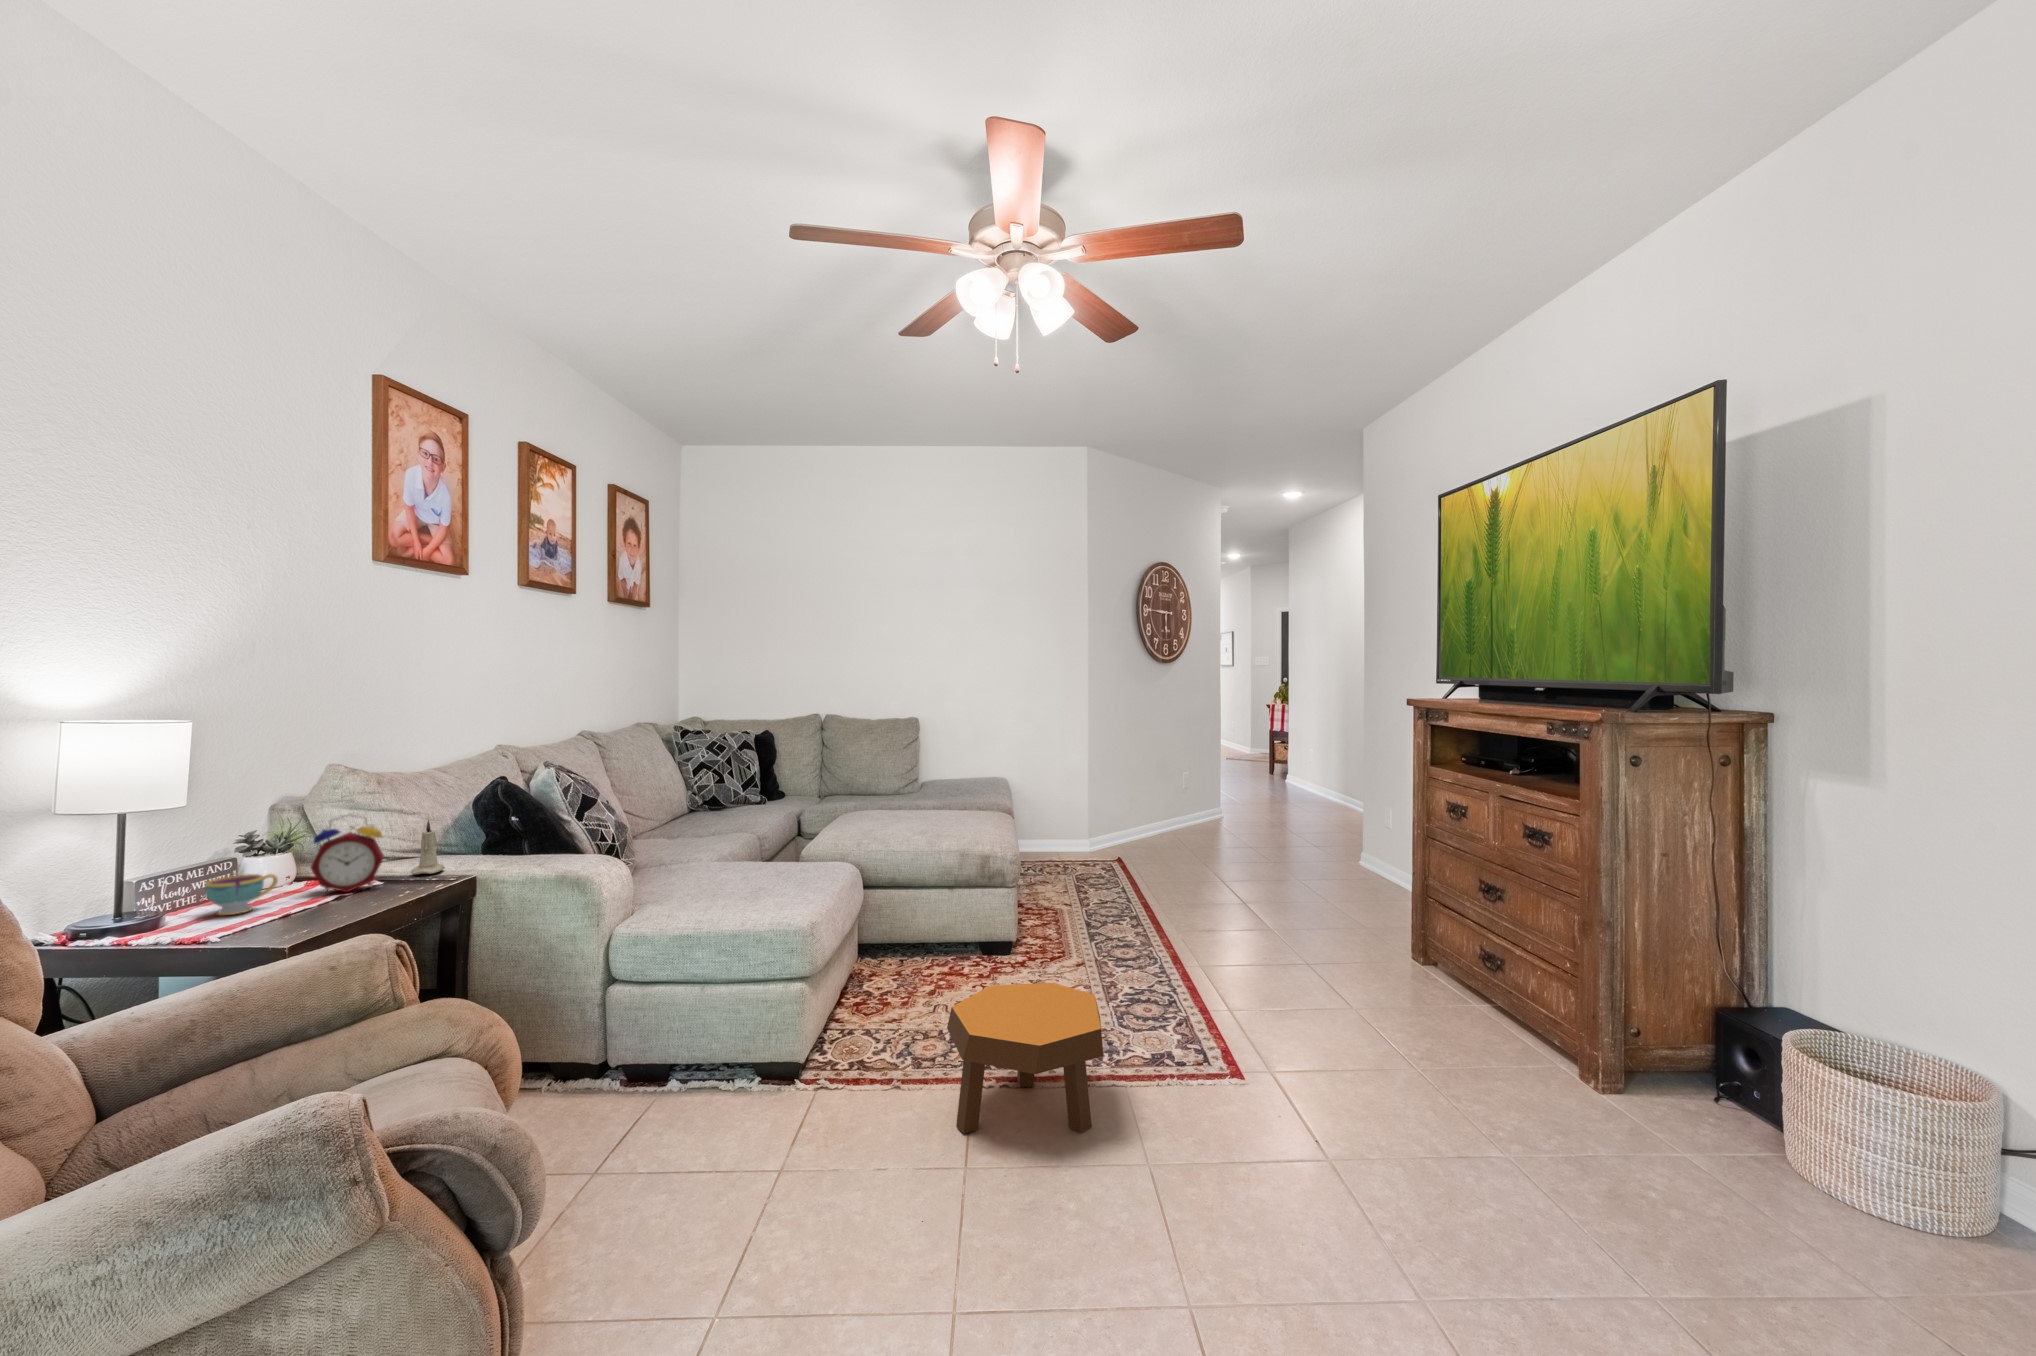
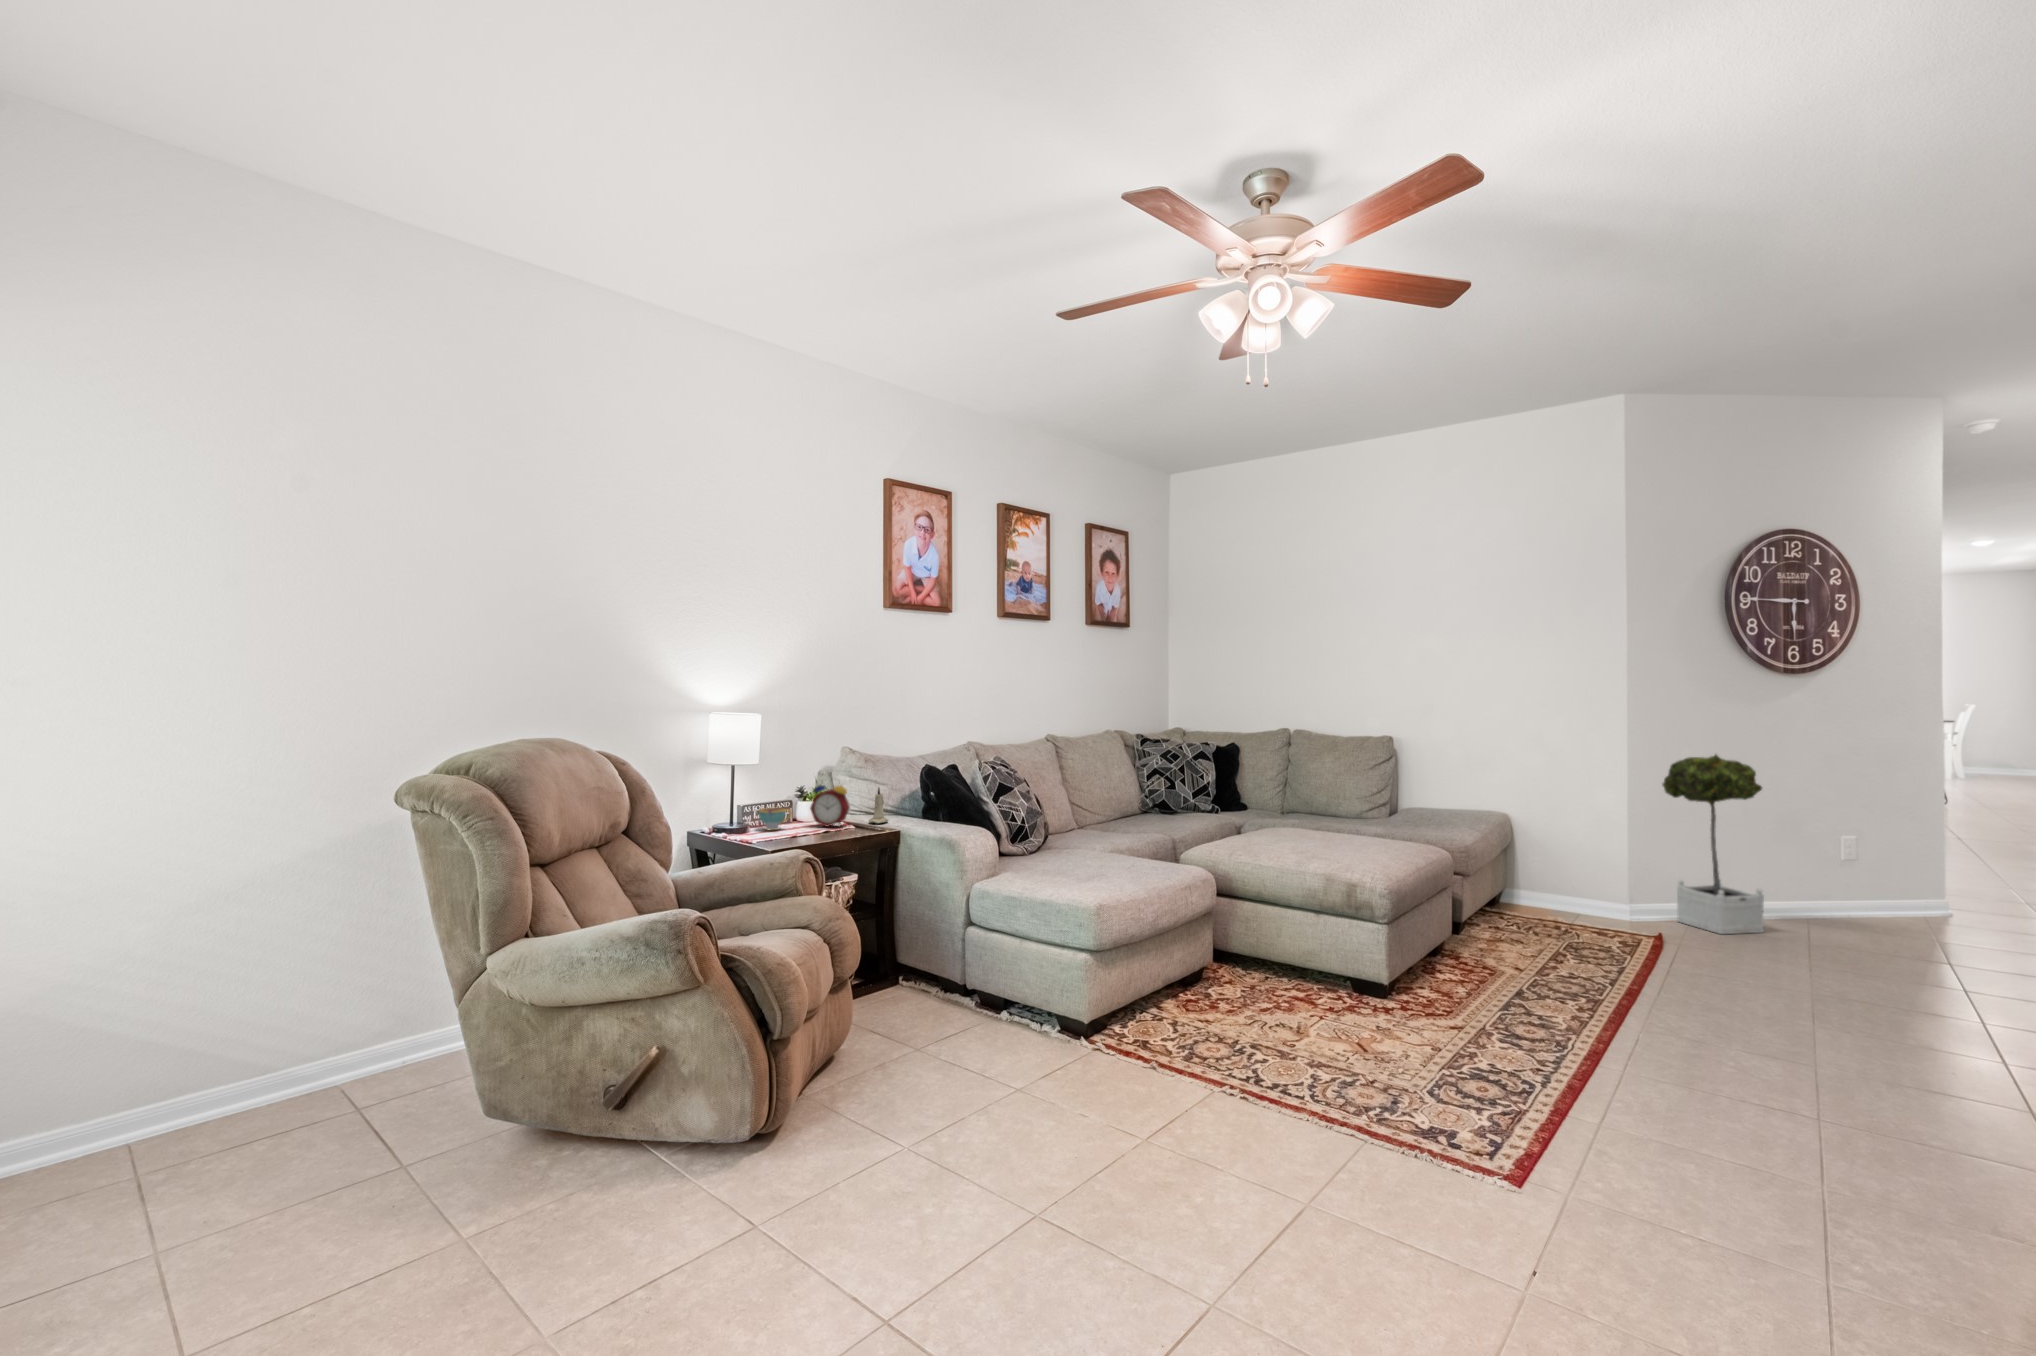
potted tree: none [1110,722,1166,853] -> present [1663,755,1764,934]
footstool: present [947,983,1103,1134] -> none [1158,997,1334,1160]

